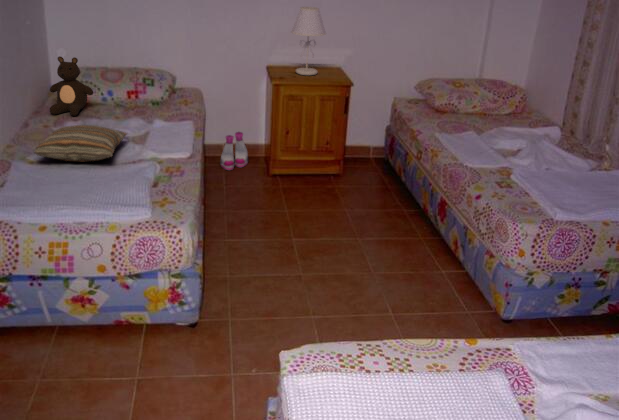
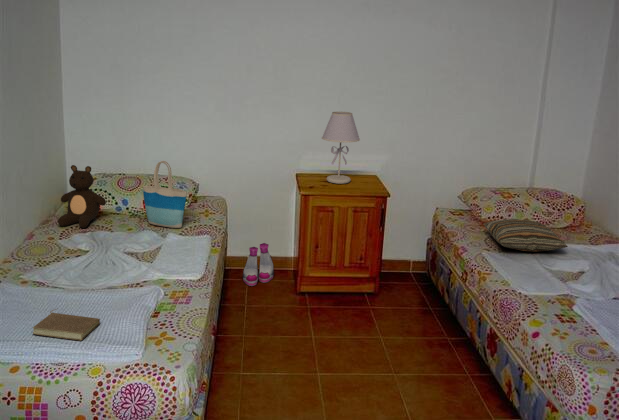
tote bag: none [128,52,170,116] -> present [143,161,187,228]
pillow: present [35,125,127,161] -> present [483,219,568,251]
book: none [51,180,109,204] -> present [33,309,100,340]

